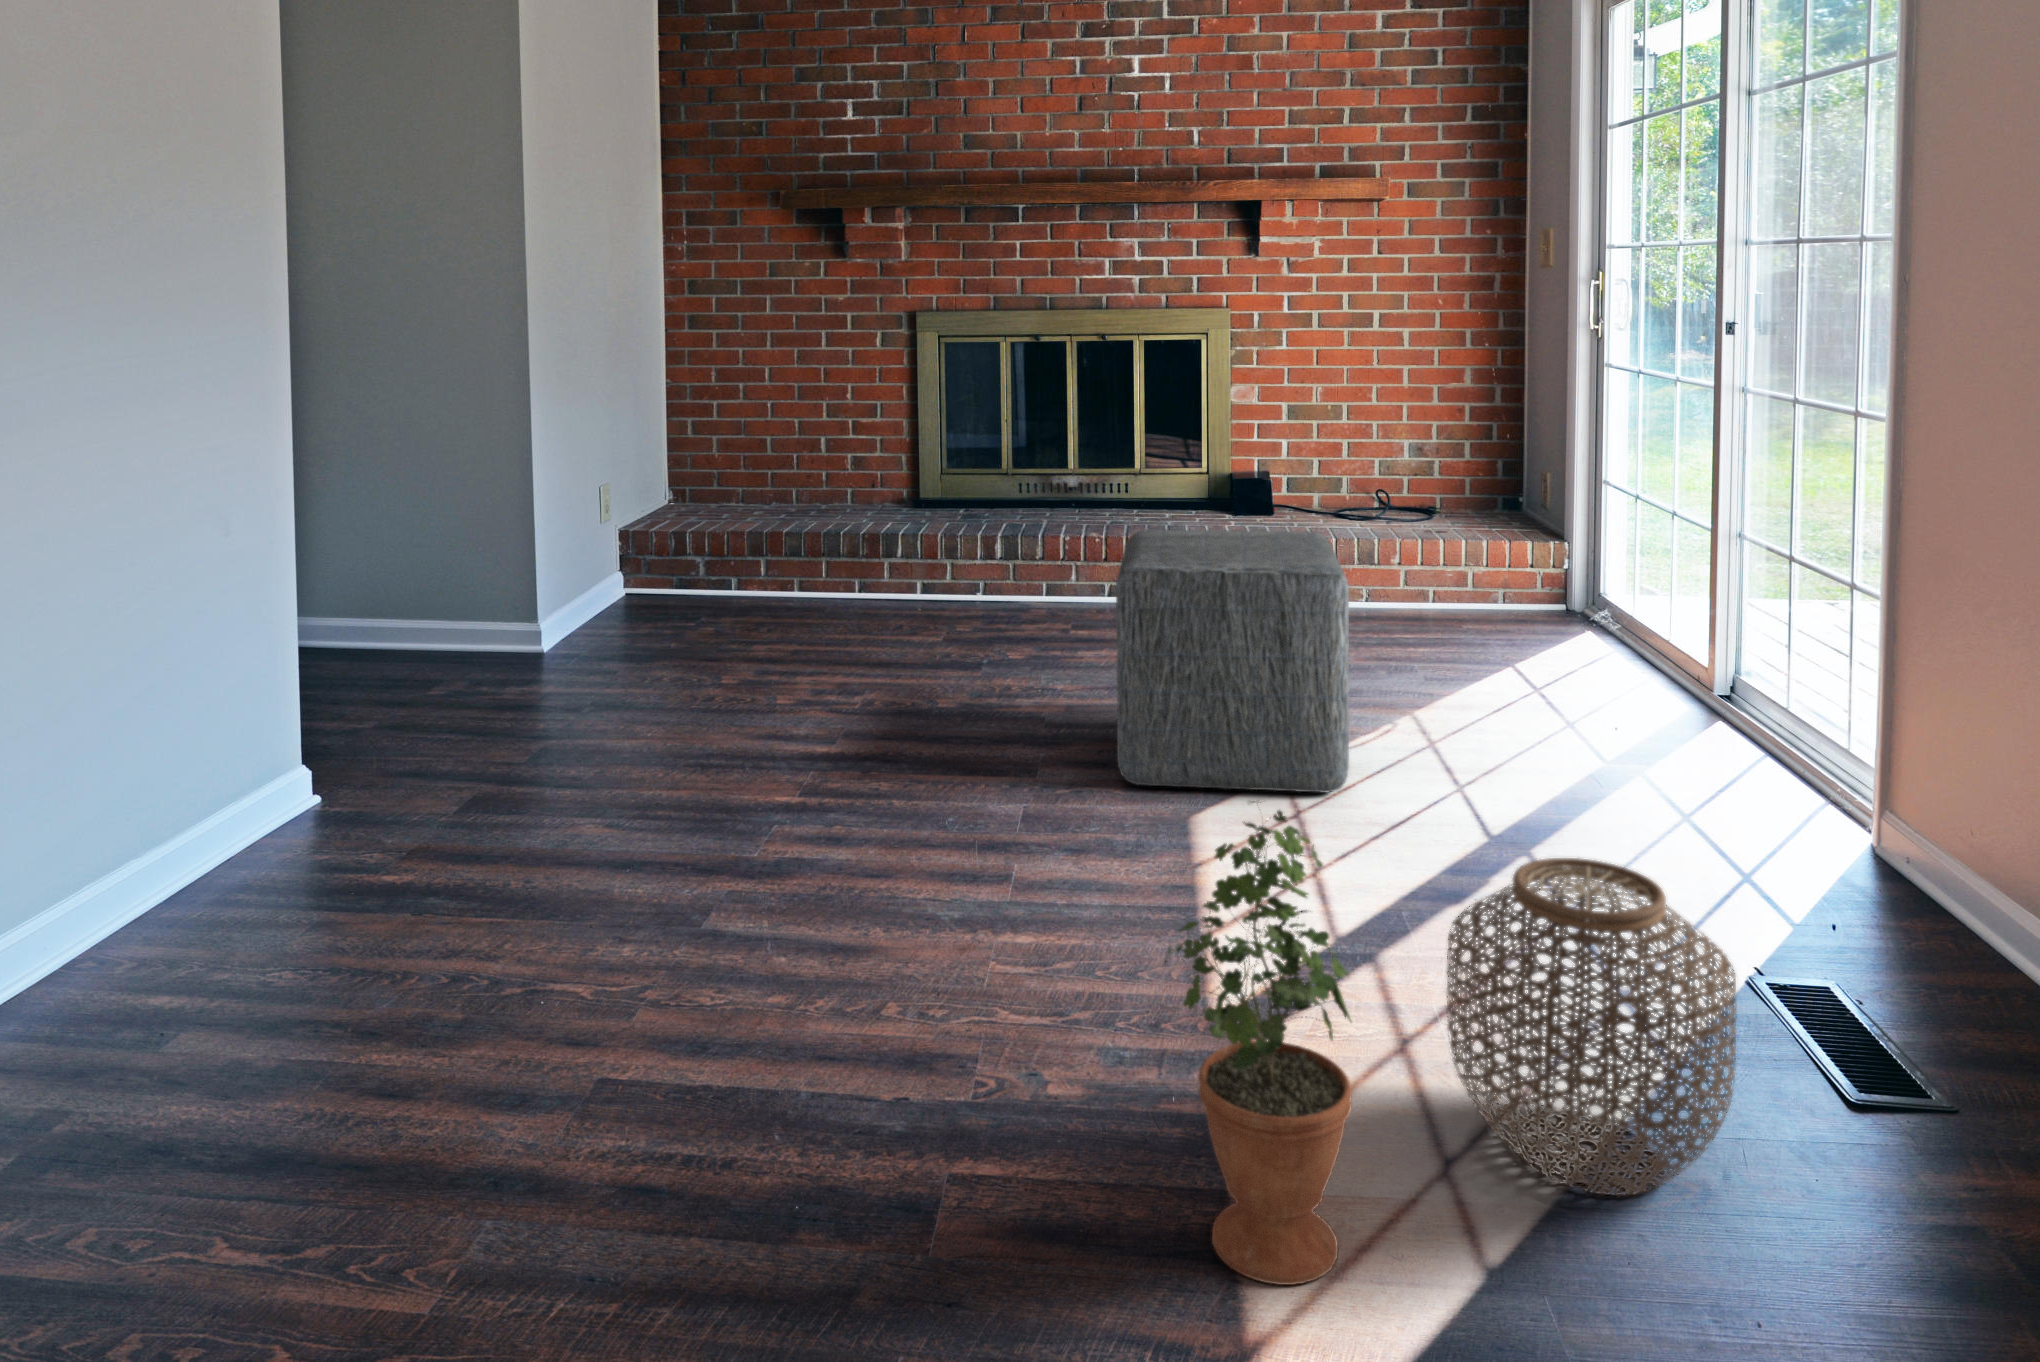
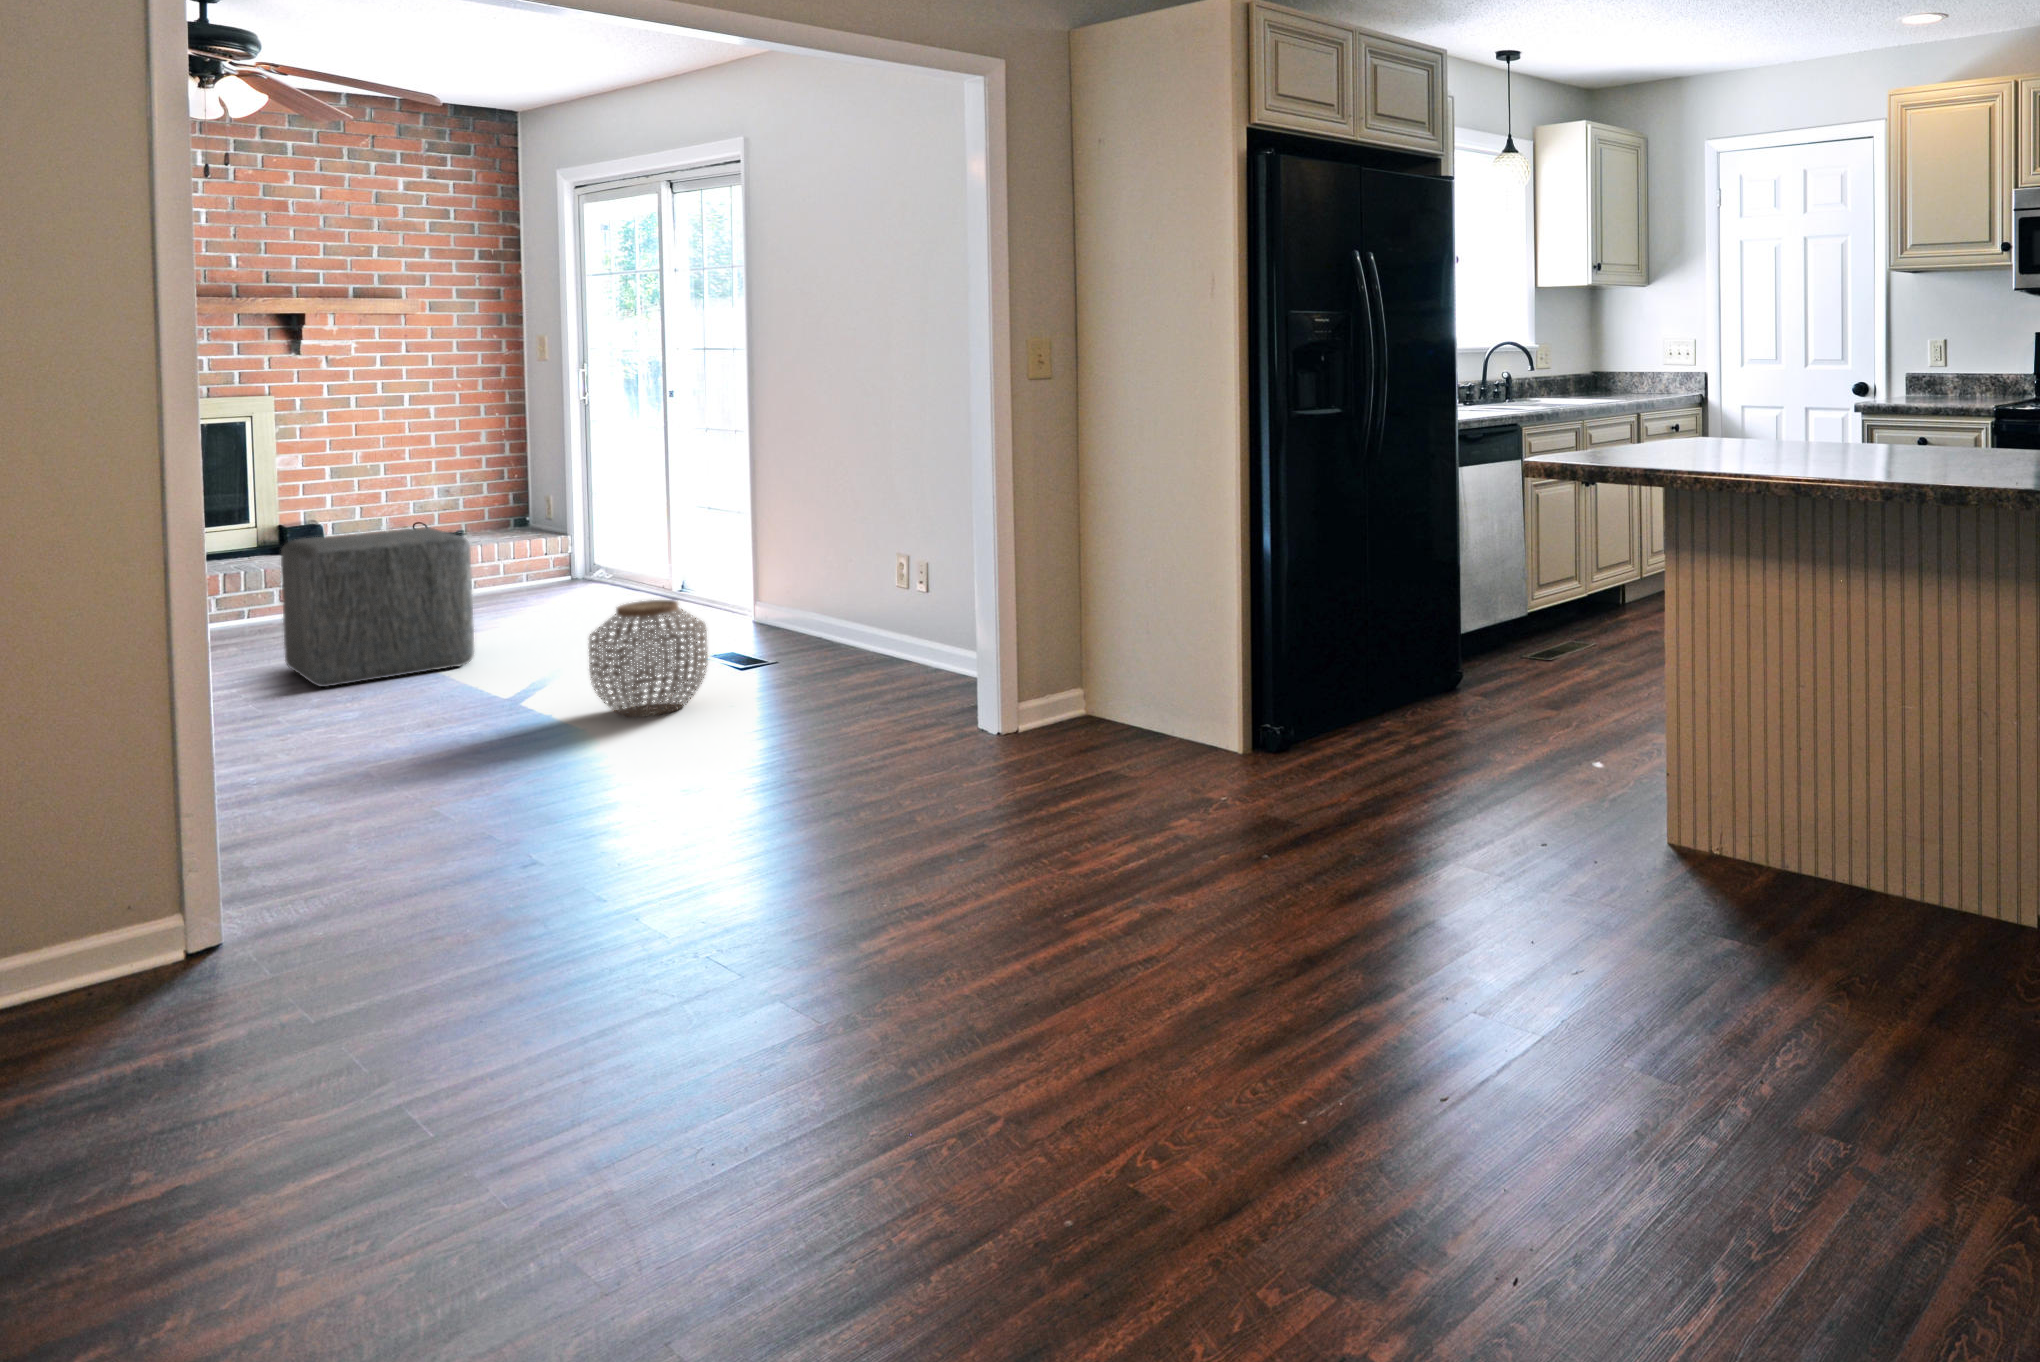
potted plant: present [1165,801,1352,1285] -> none [480,582,566,758]

